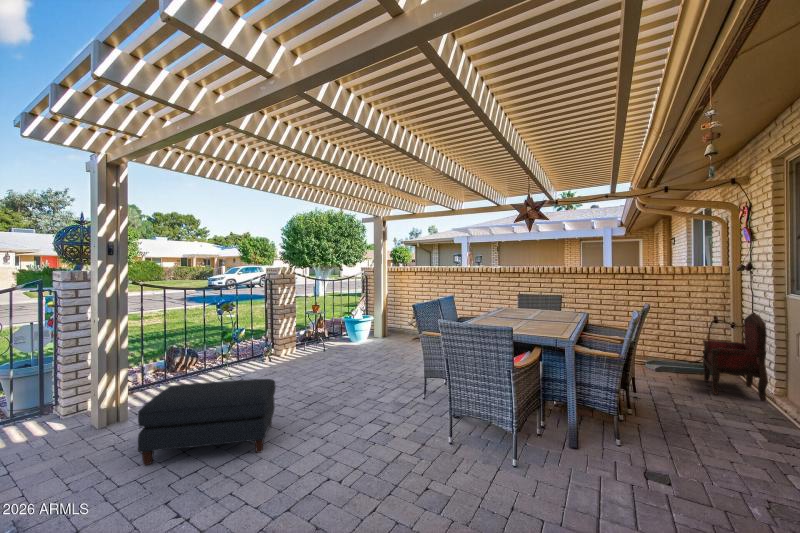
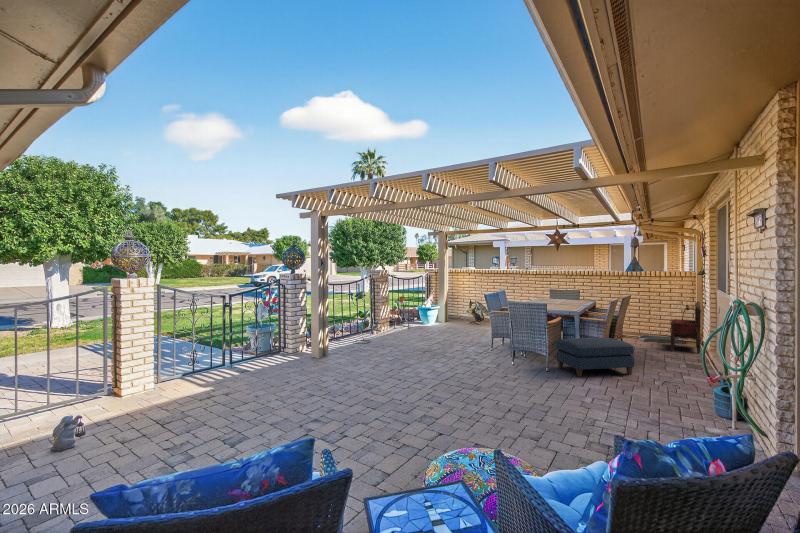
ottoman: present [138,379,276,465] -> present [556,338,634,377]

